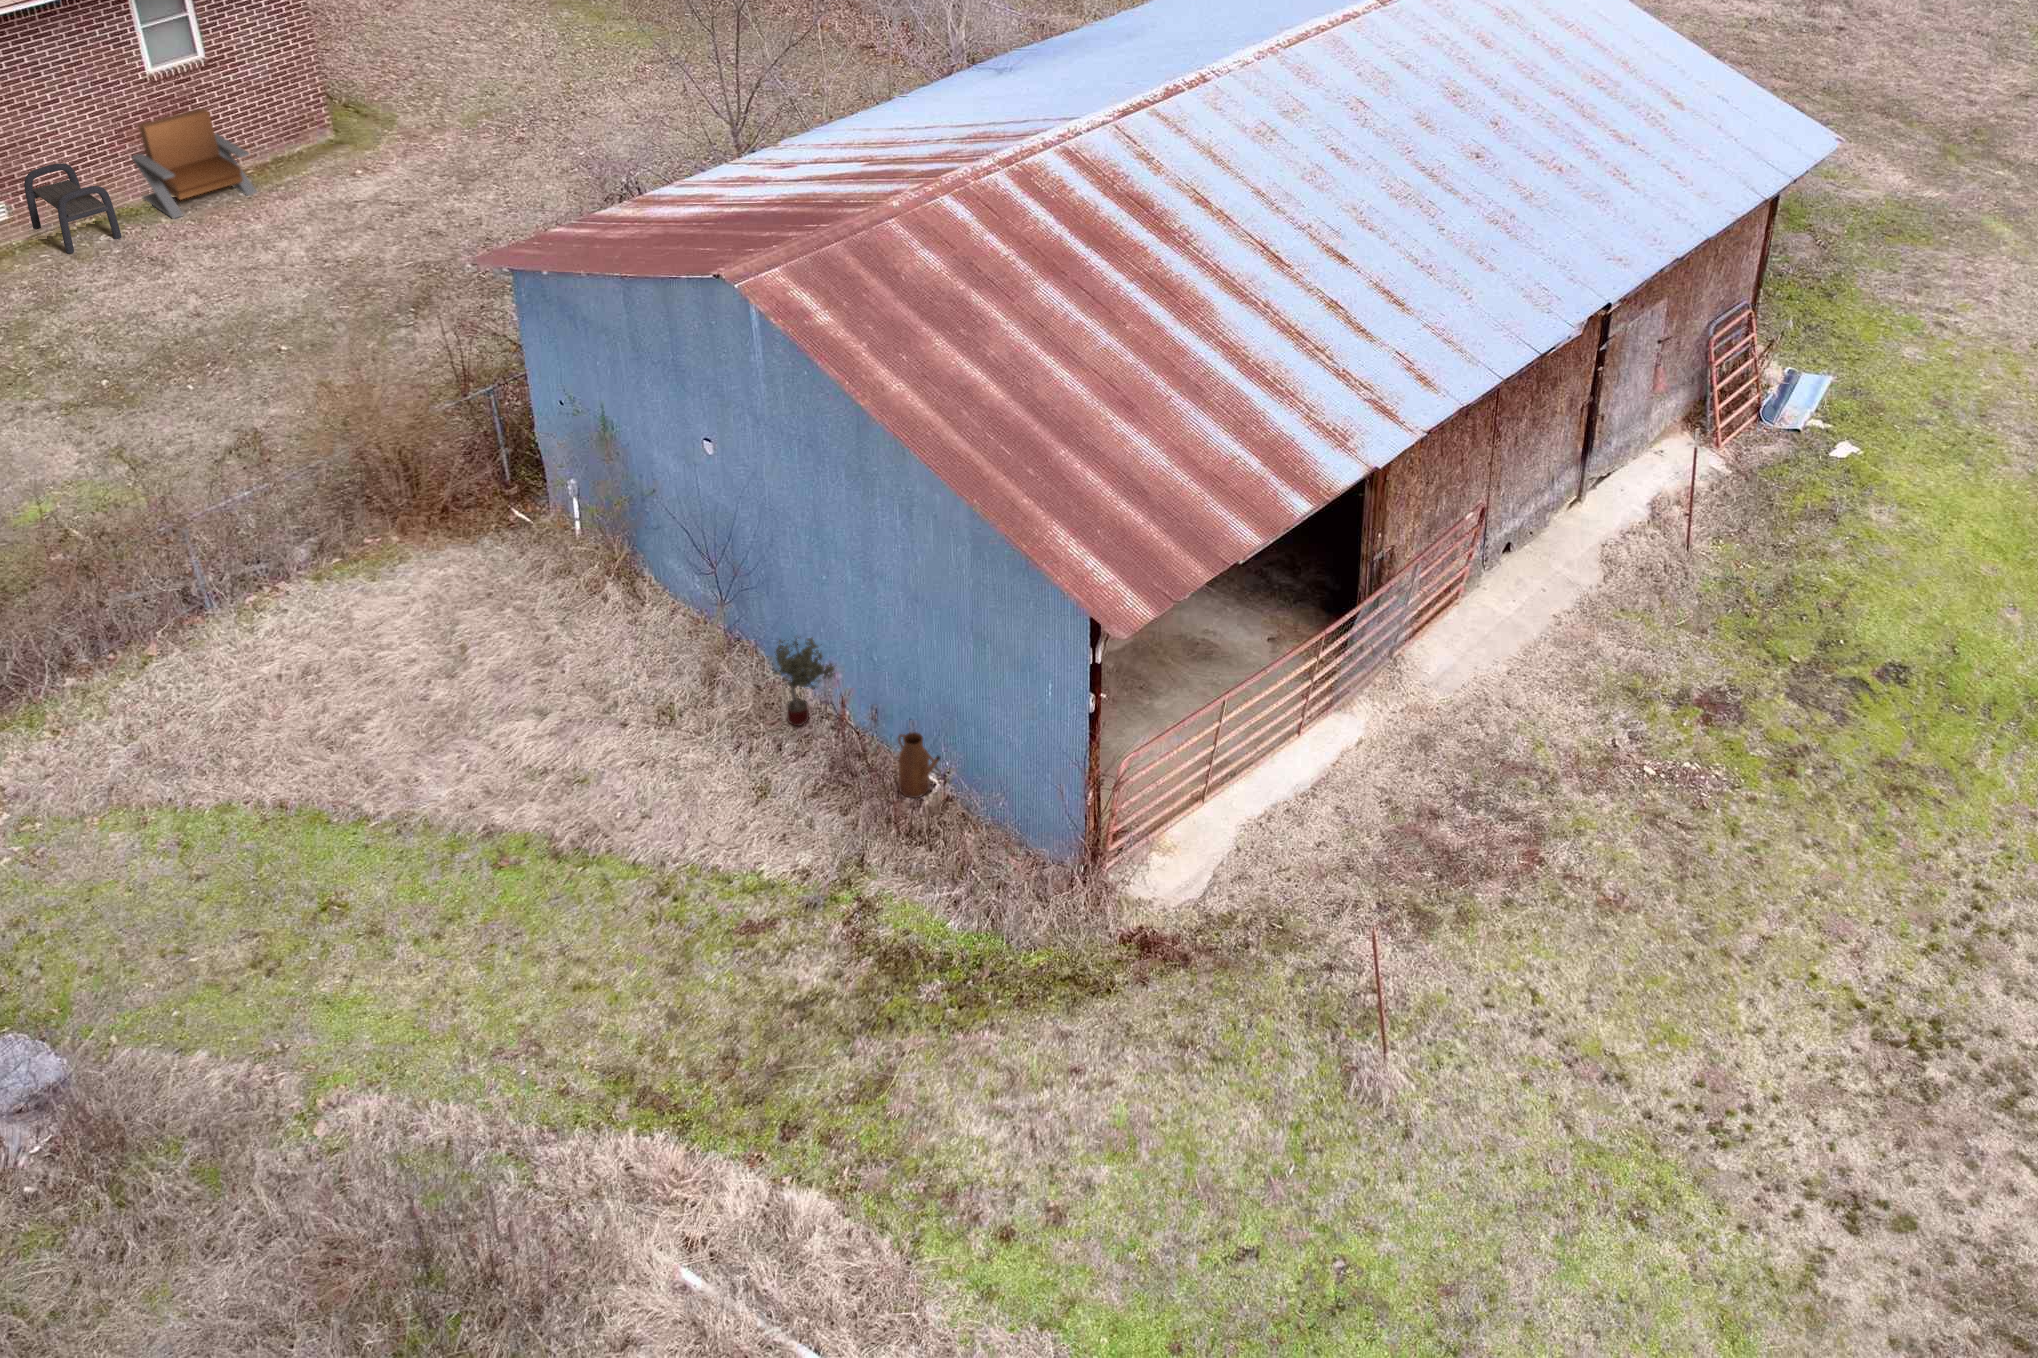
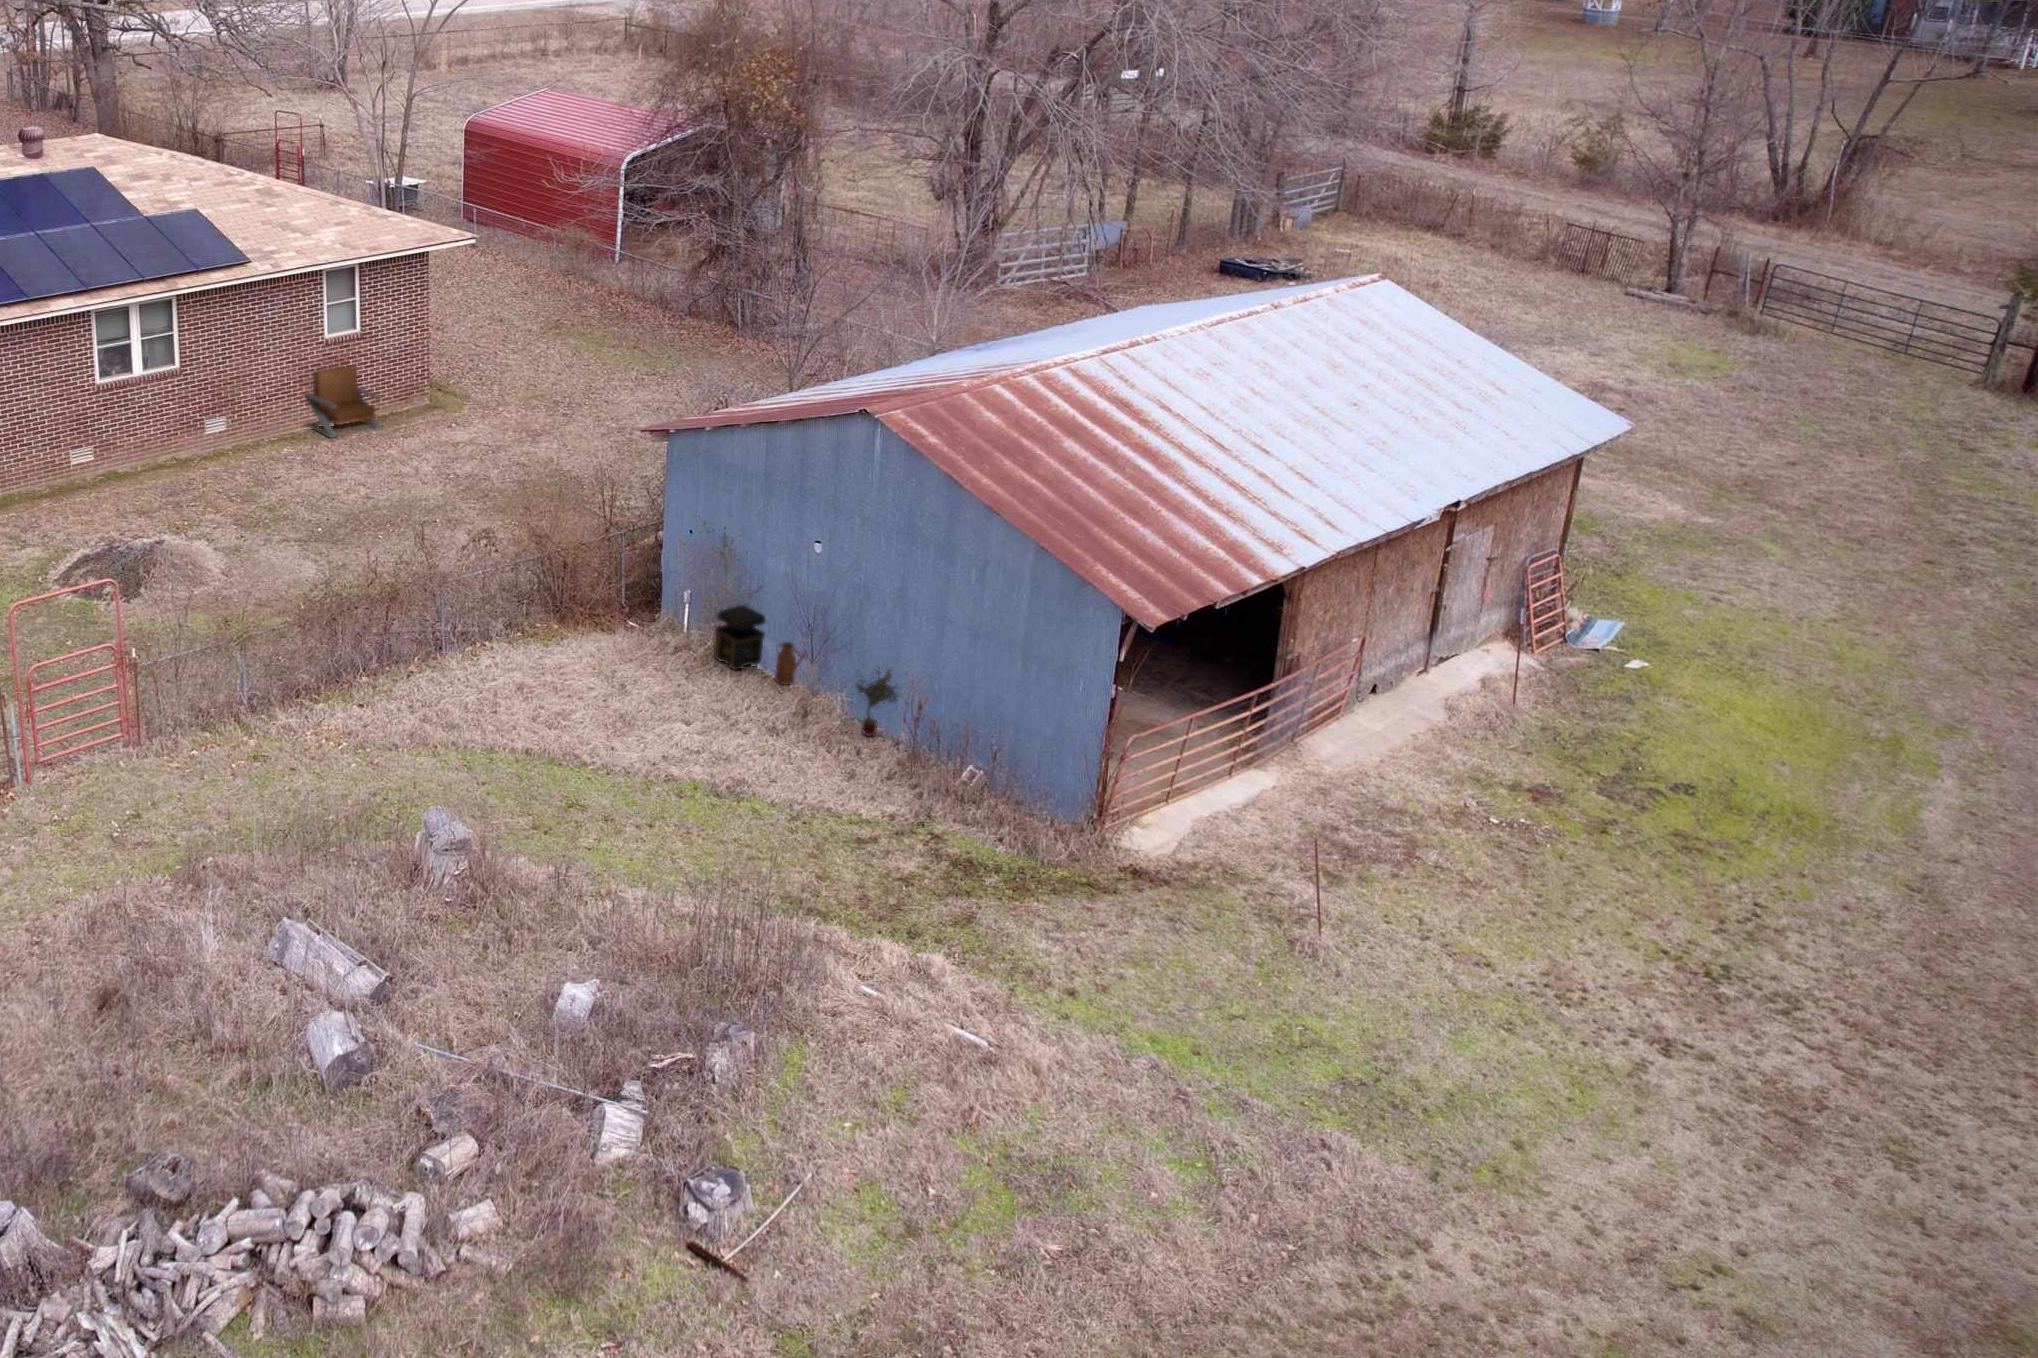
bench: present [24,163,122,254] -> none [238,393,300,452]
toolbox: none [597,516,673,614] -> present [714,605,766,670]
watering can: present [898,732,940,798] -> present [775,642,806,685]

